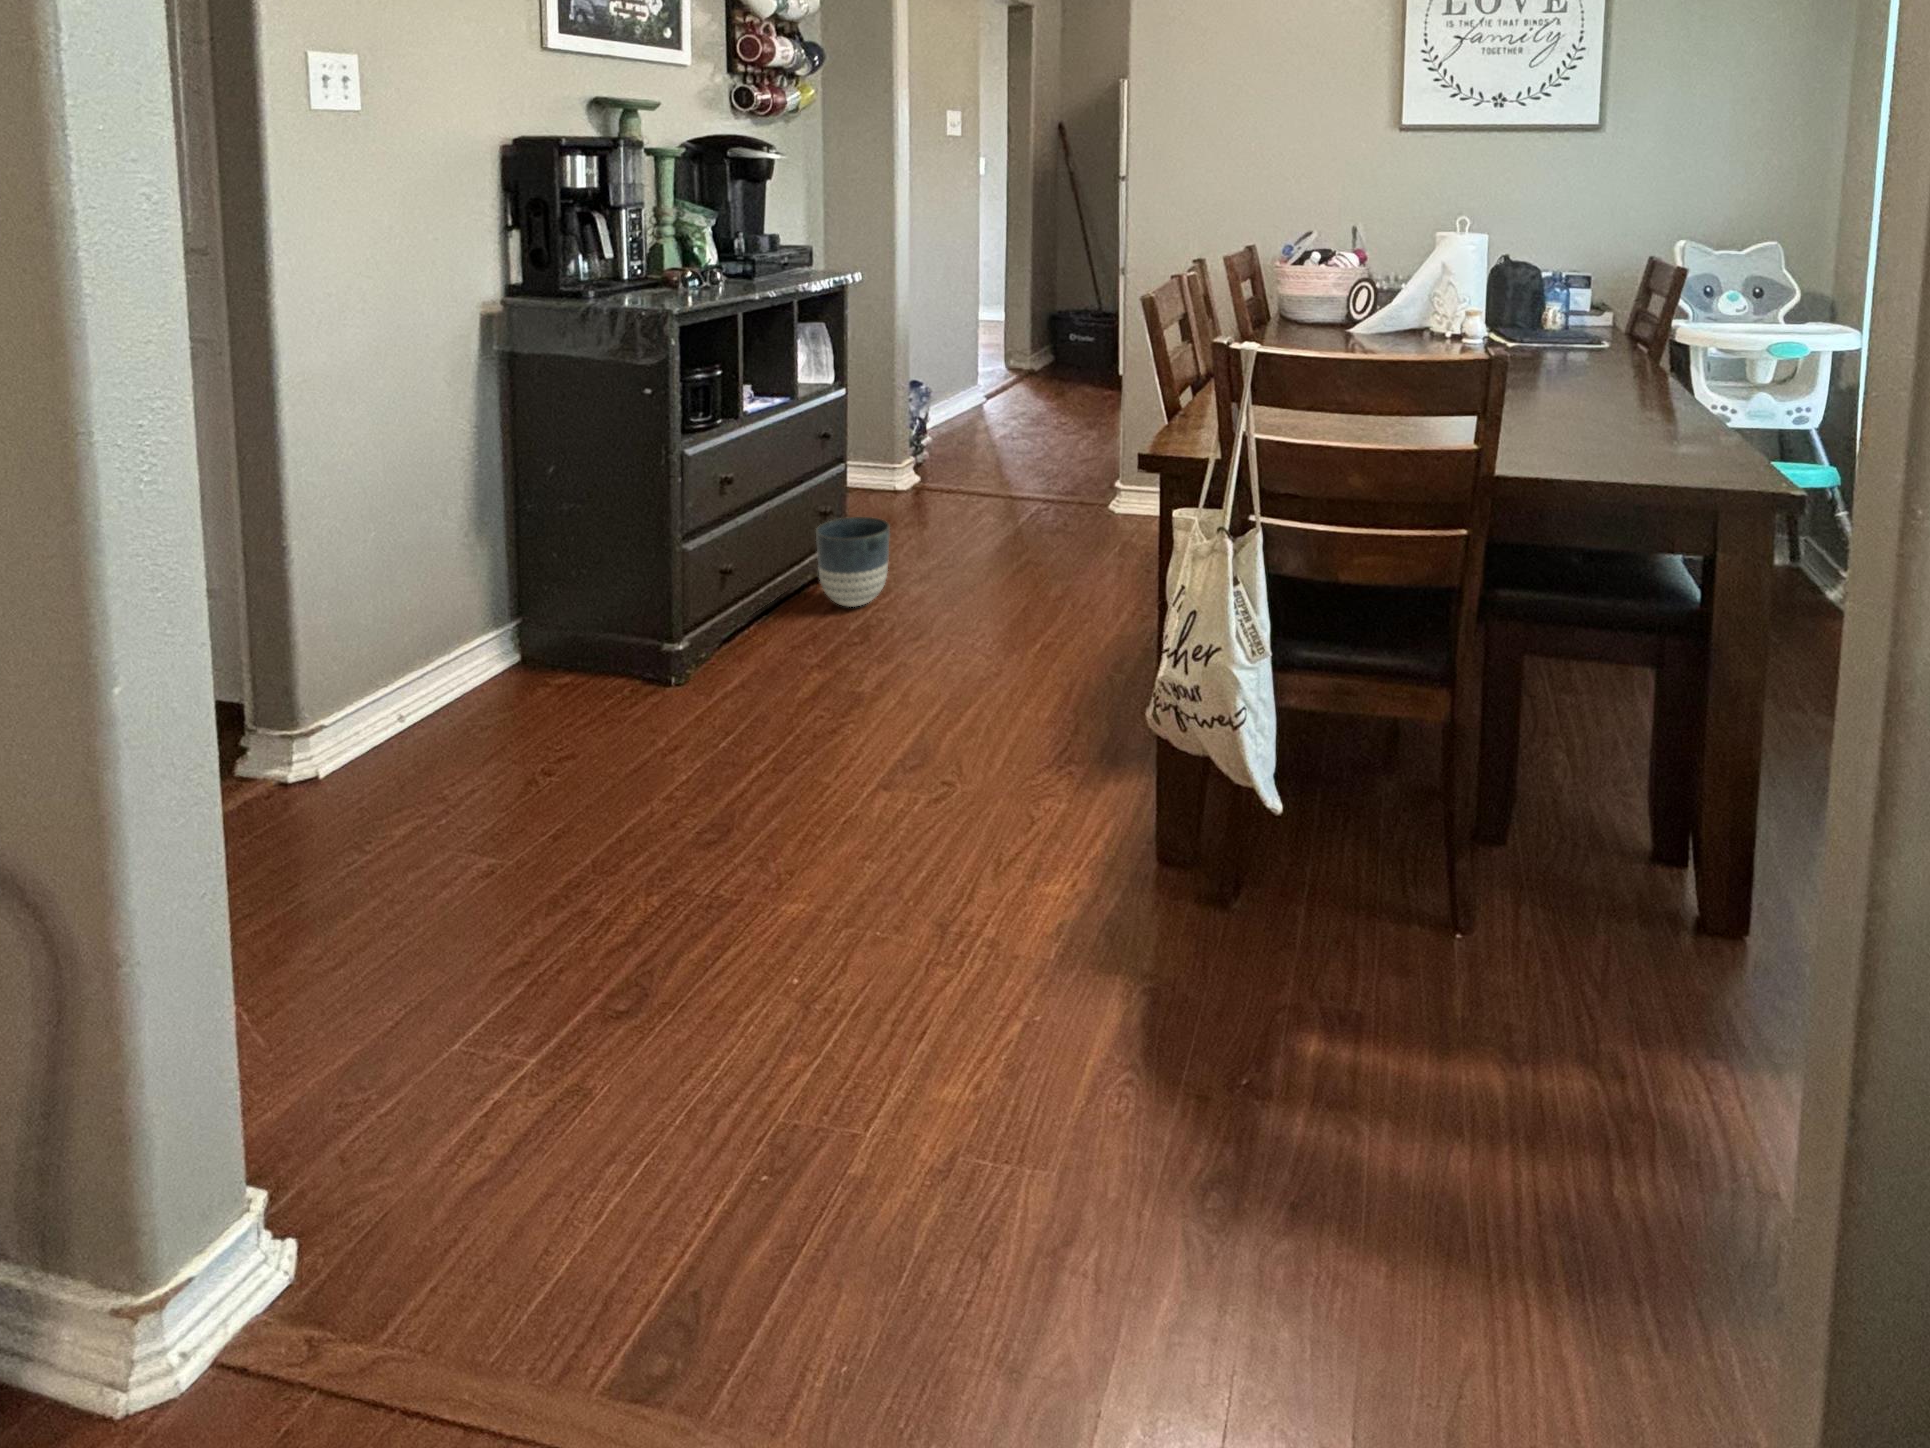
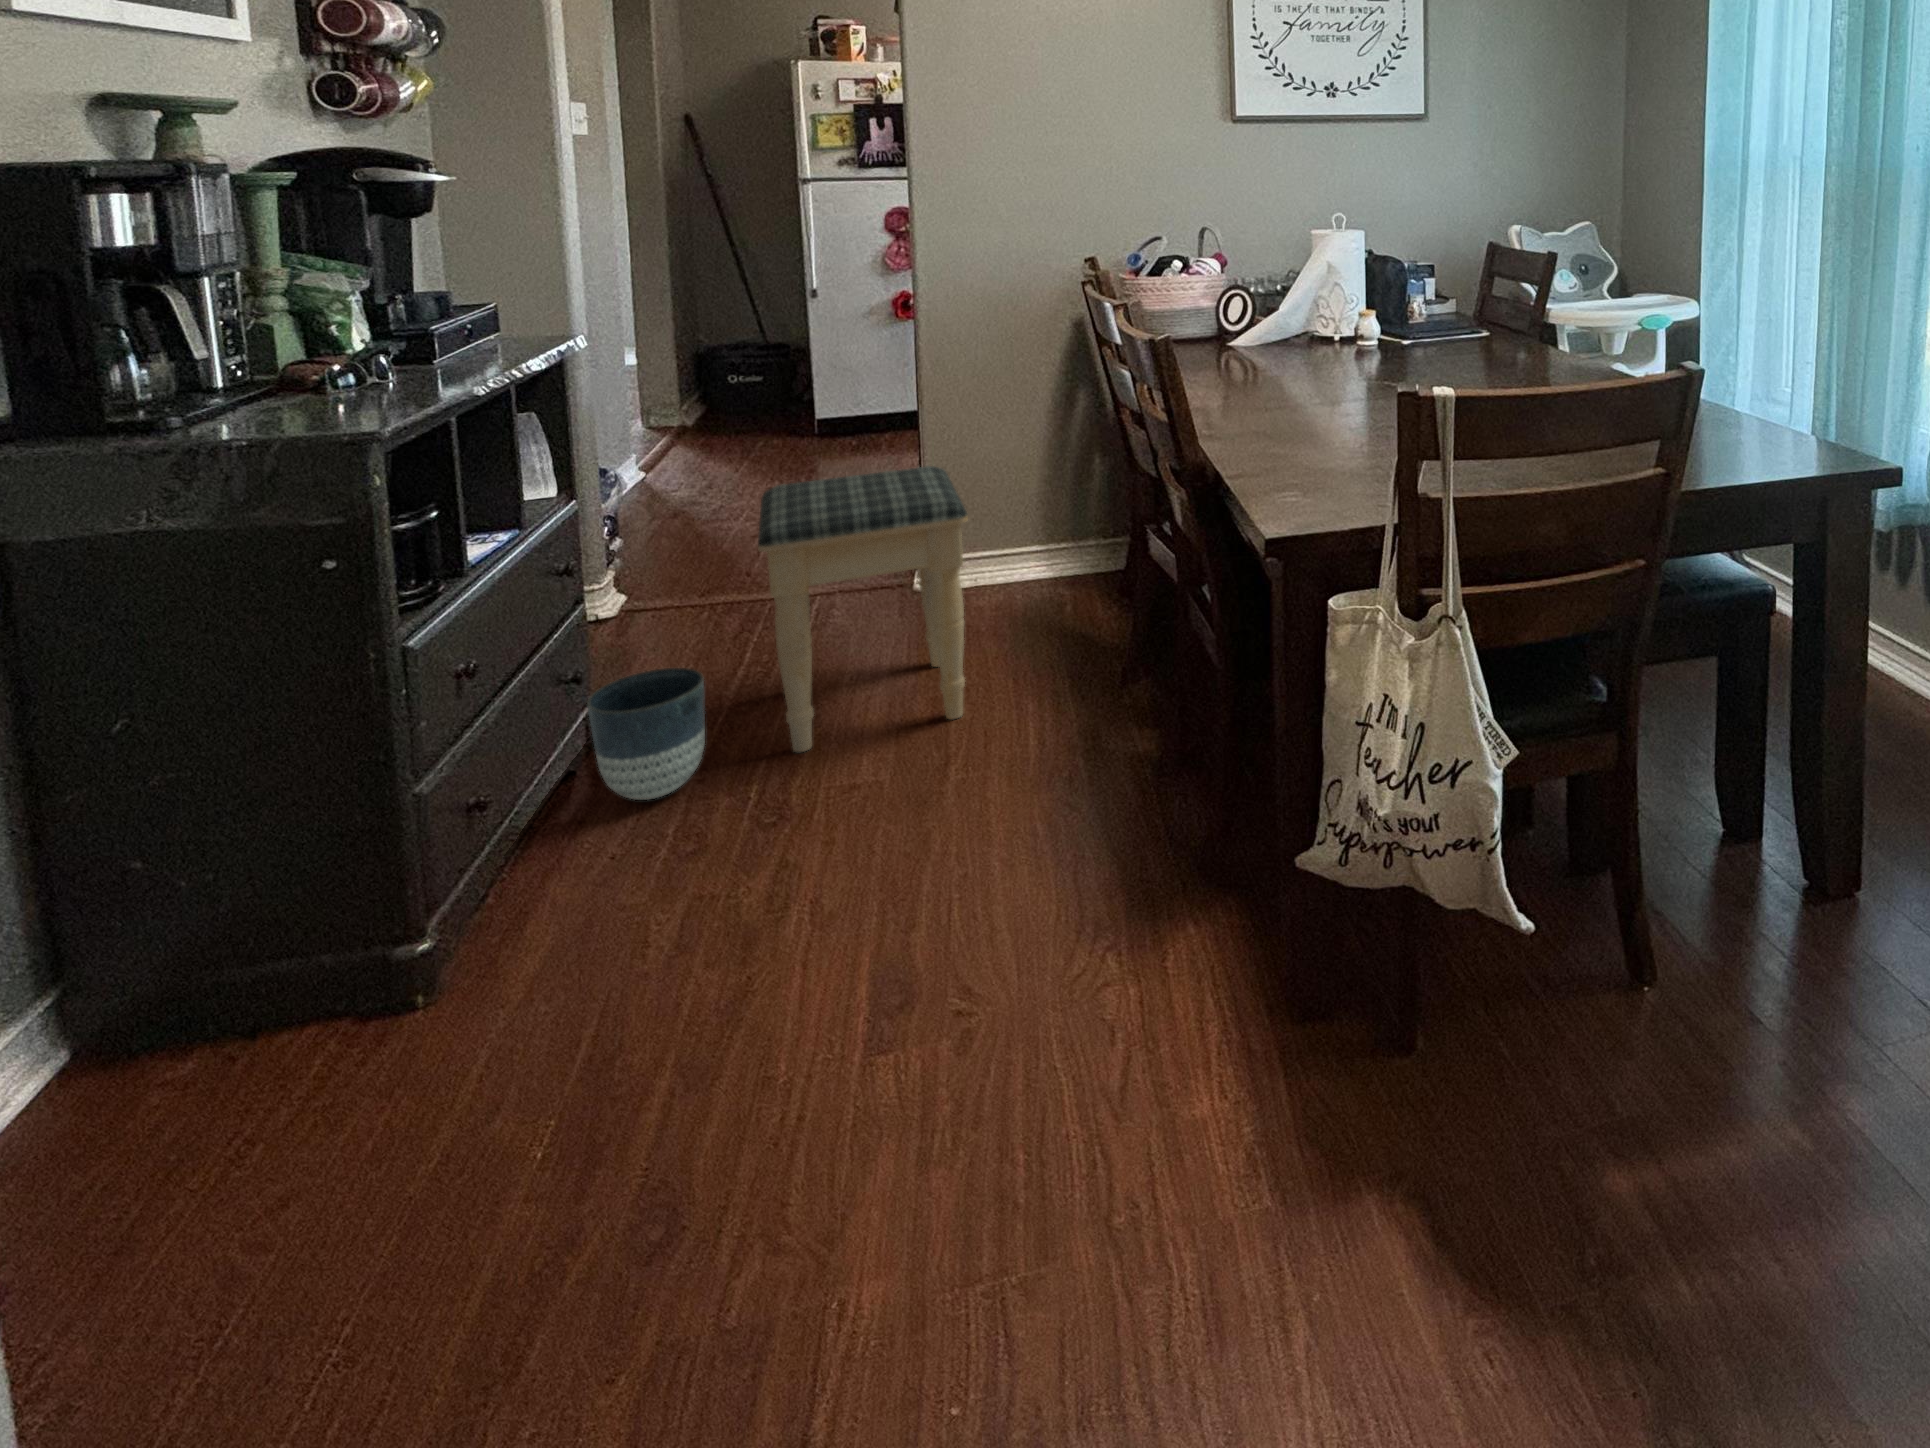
footstool: none [931,401,1096,605] -> present [758,466,968,753]

